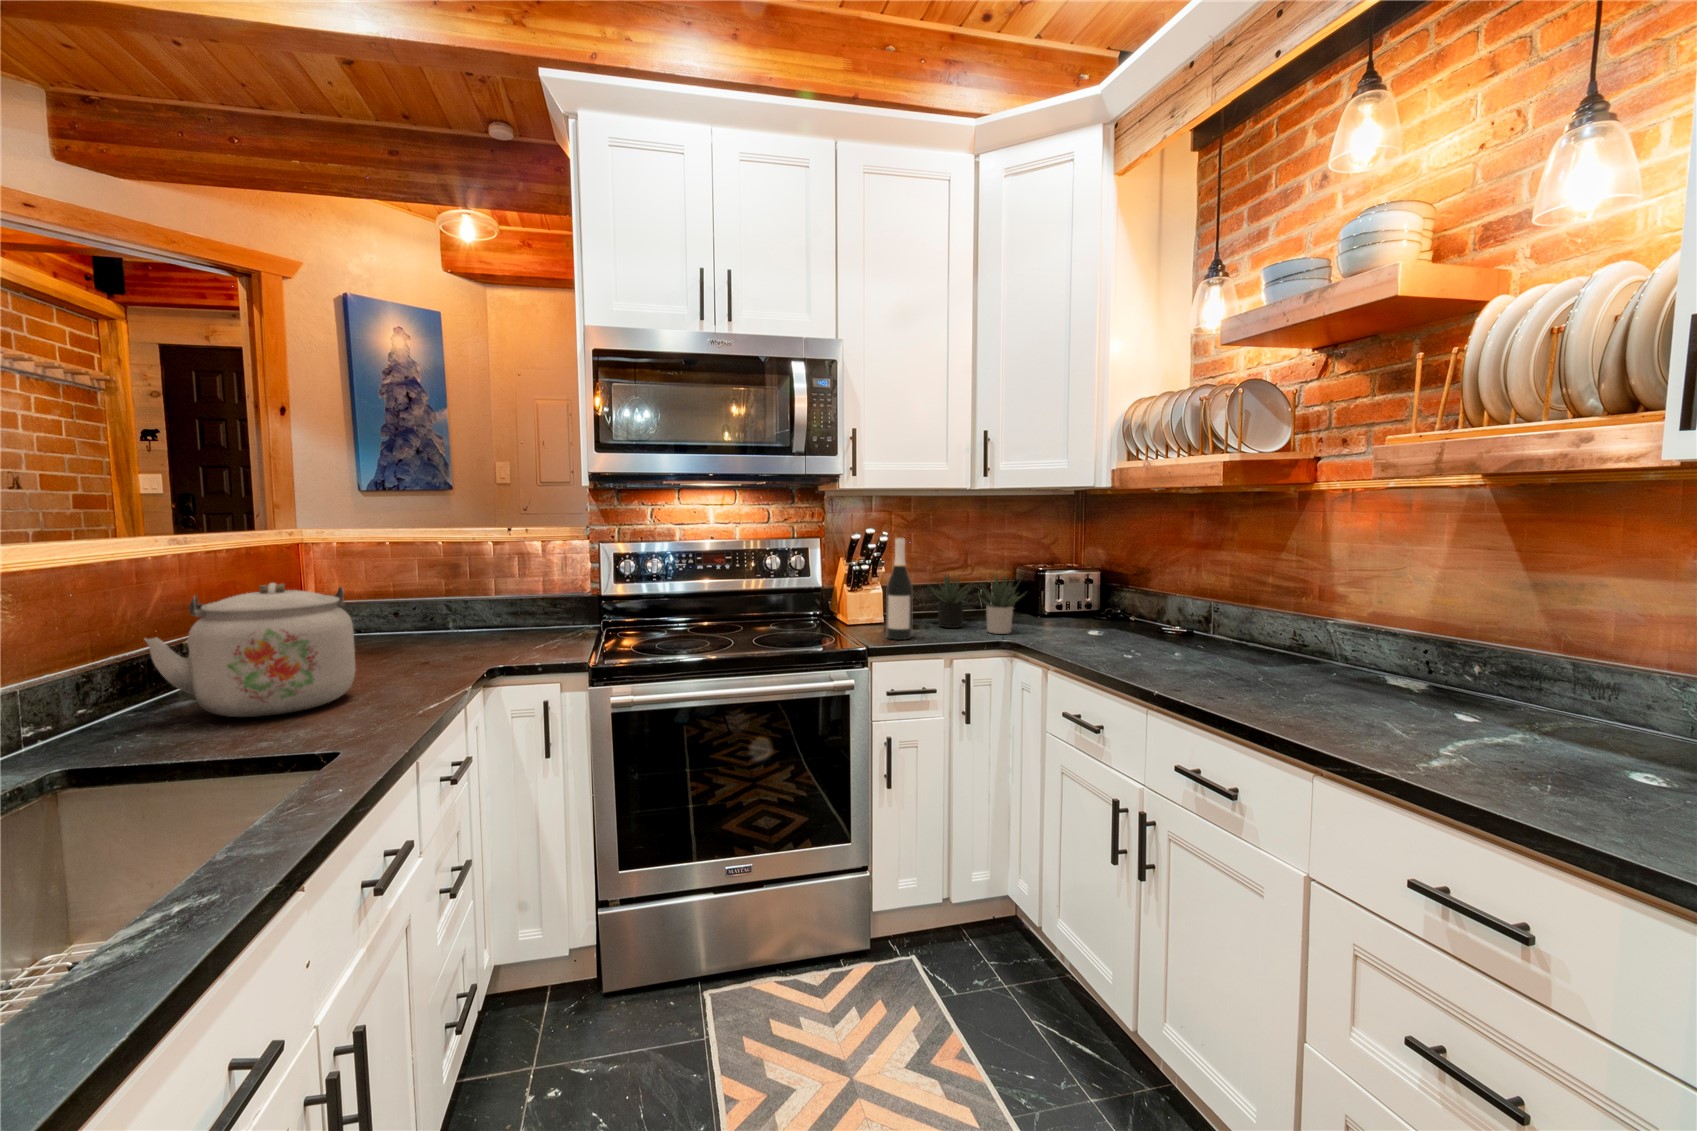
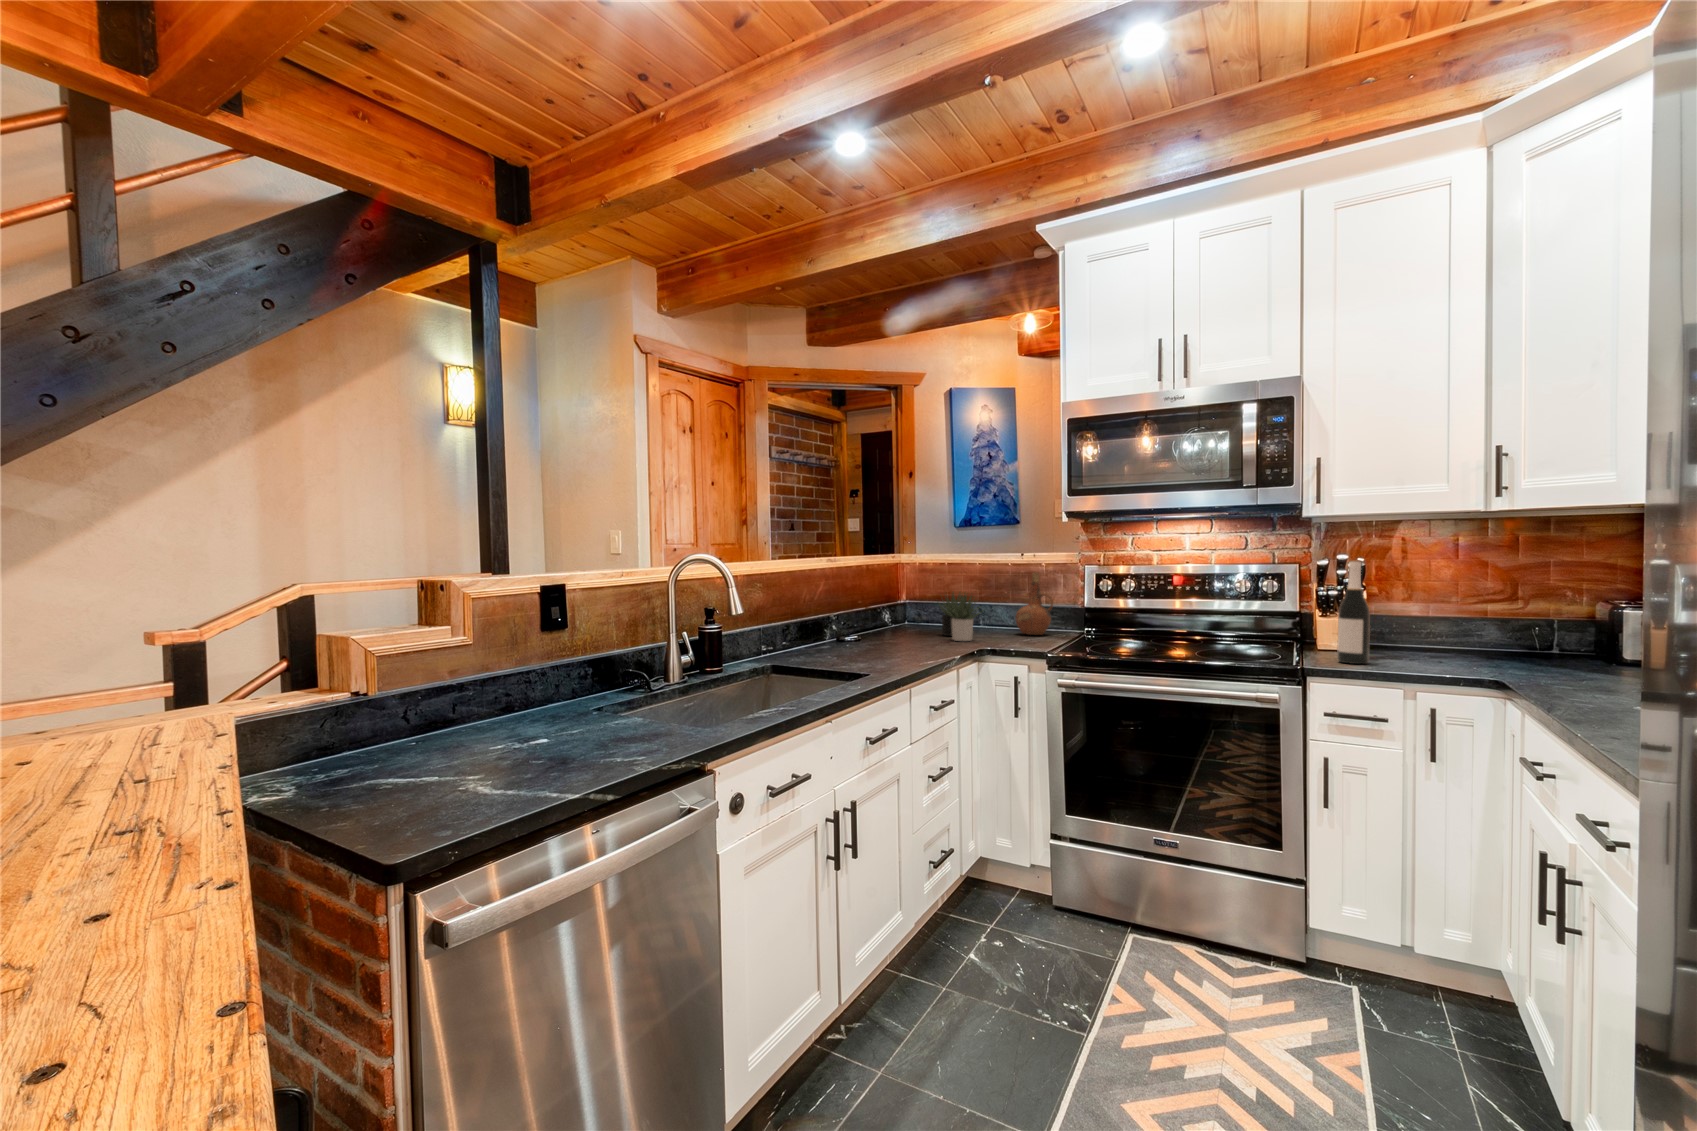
ceramic pitcher: none [510,556,562,640] -> present [1015,572,1053,635]
succulent plant: present [932,575,1023,634] -> present [940,592,979,641]
kettle: present [145,583,356,717] -> none [824,576,912,649]

